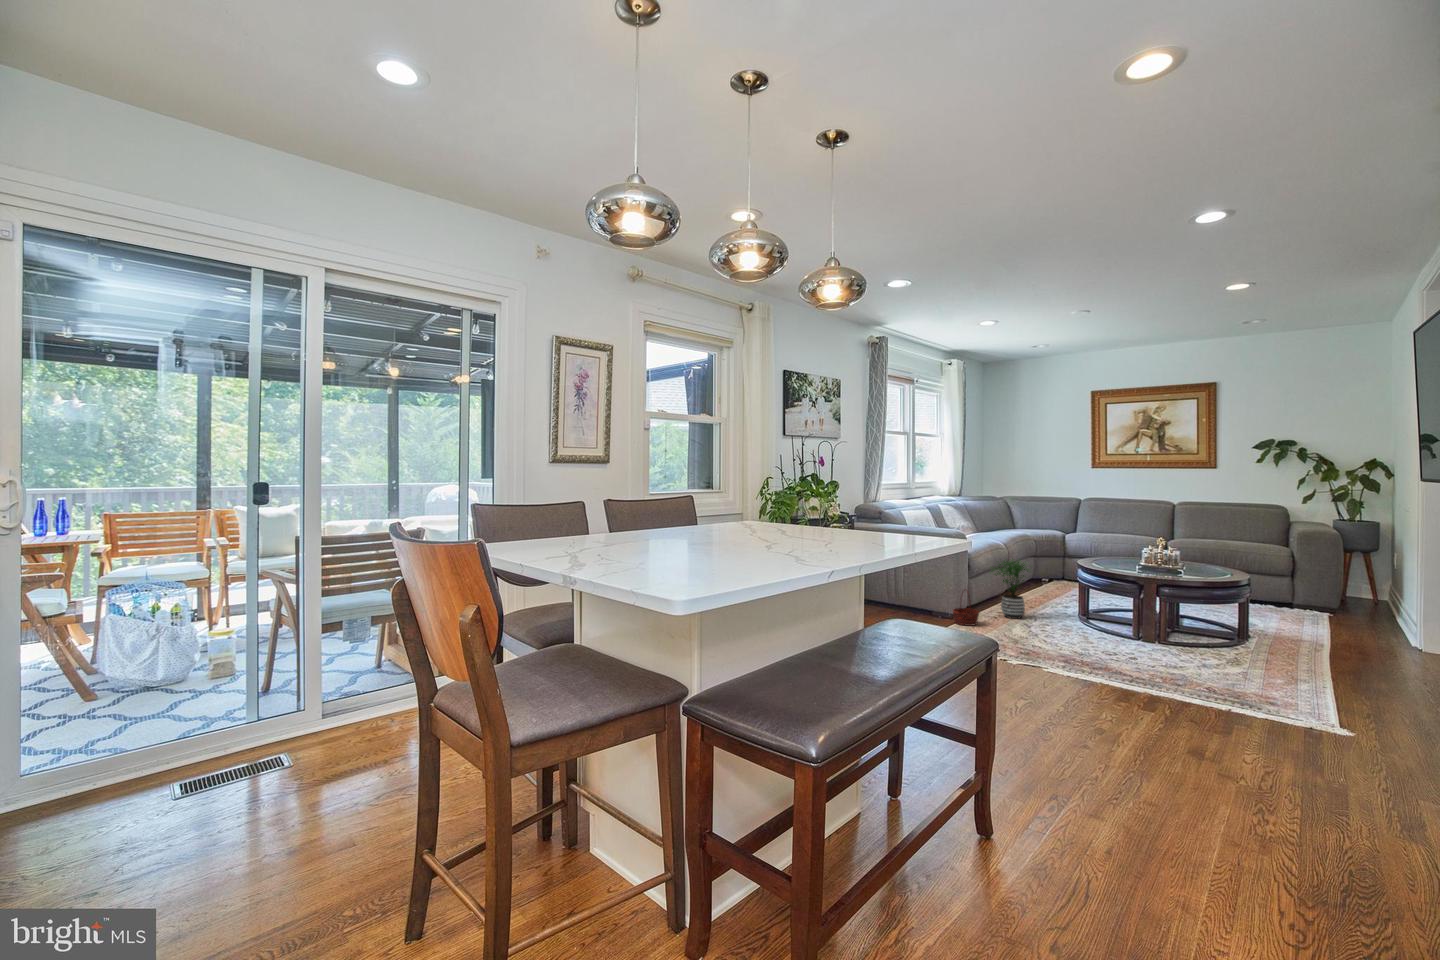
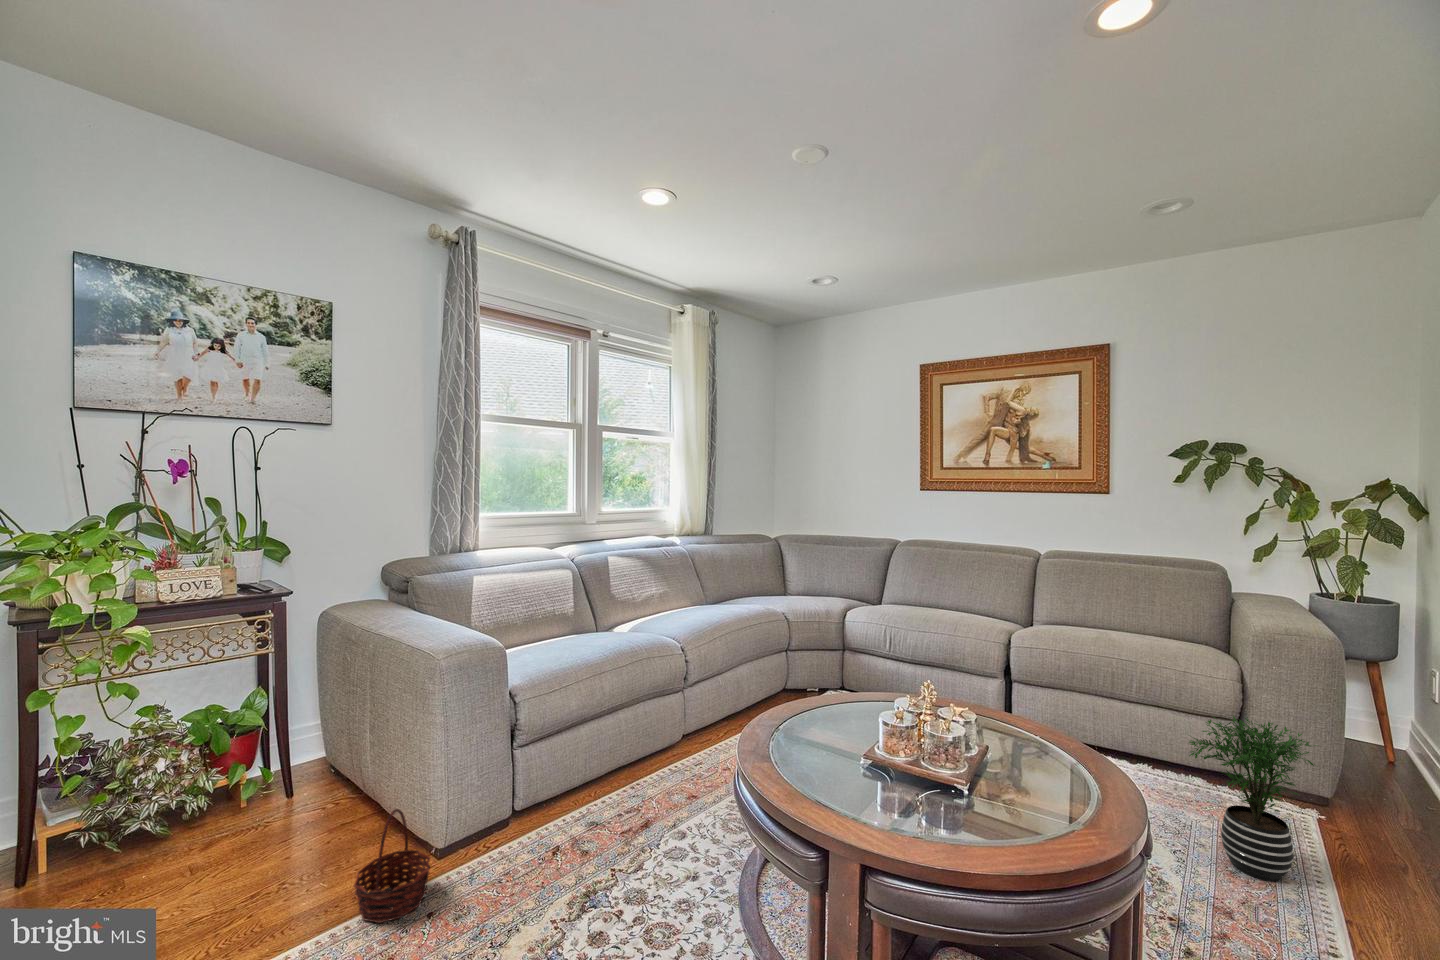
potted plant: present [991,560,1030,619] -> present [1189,716,1316,881]

